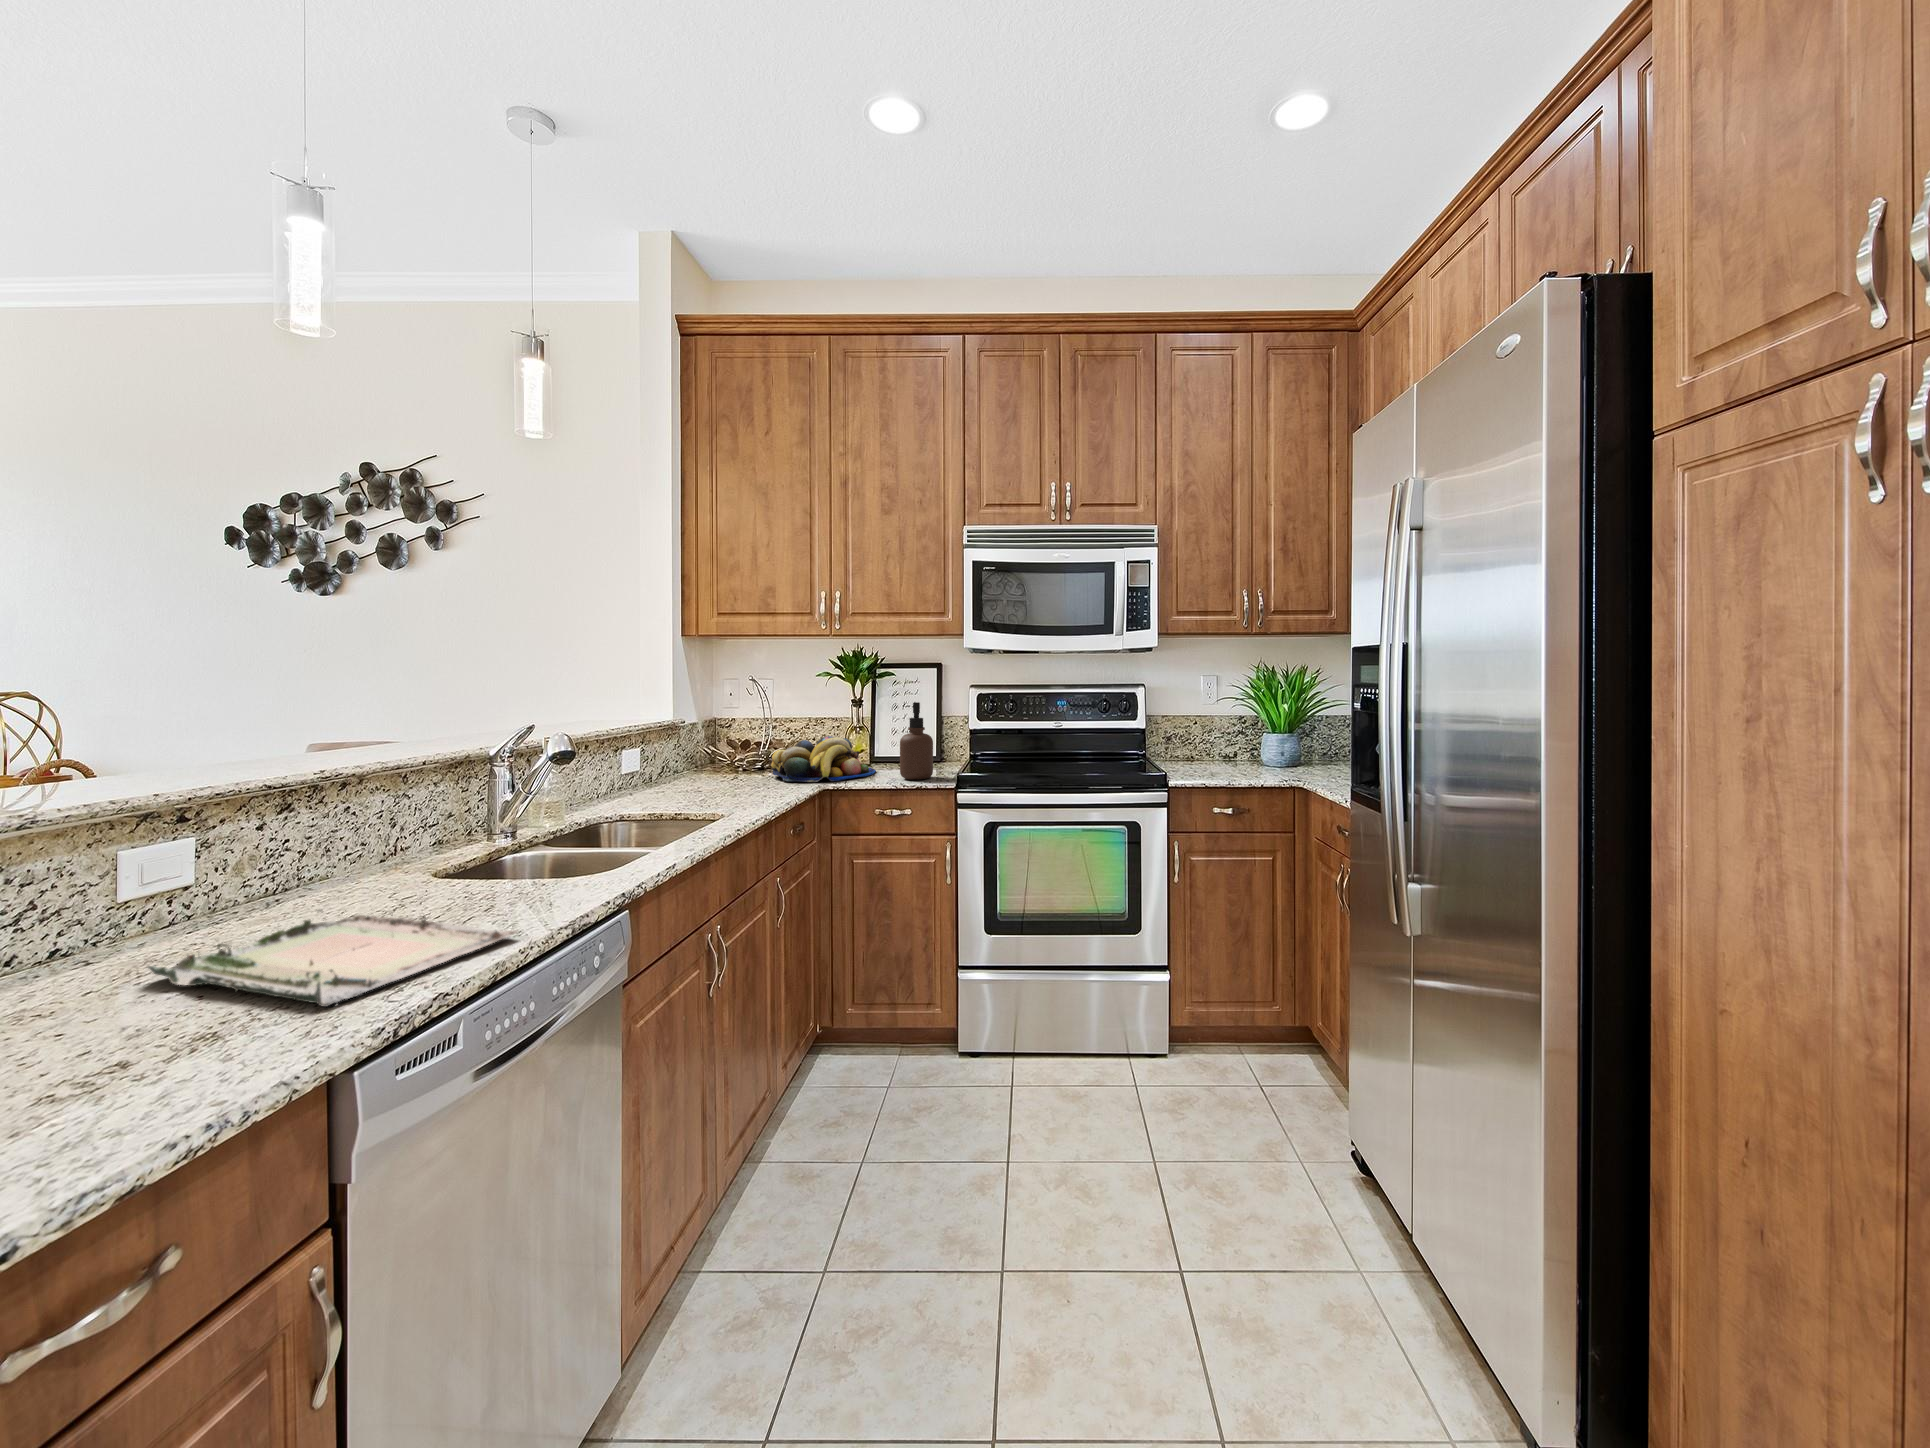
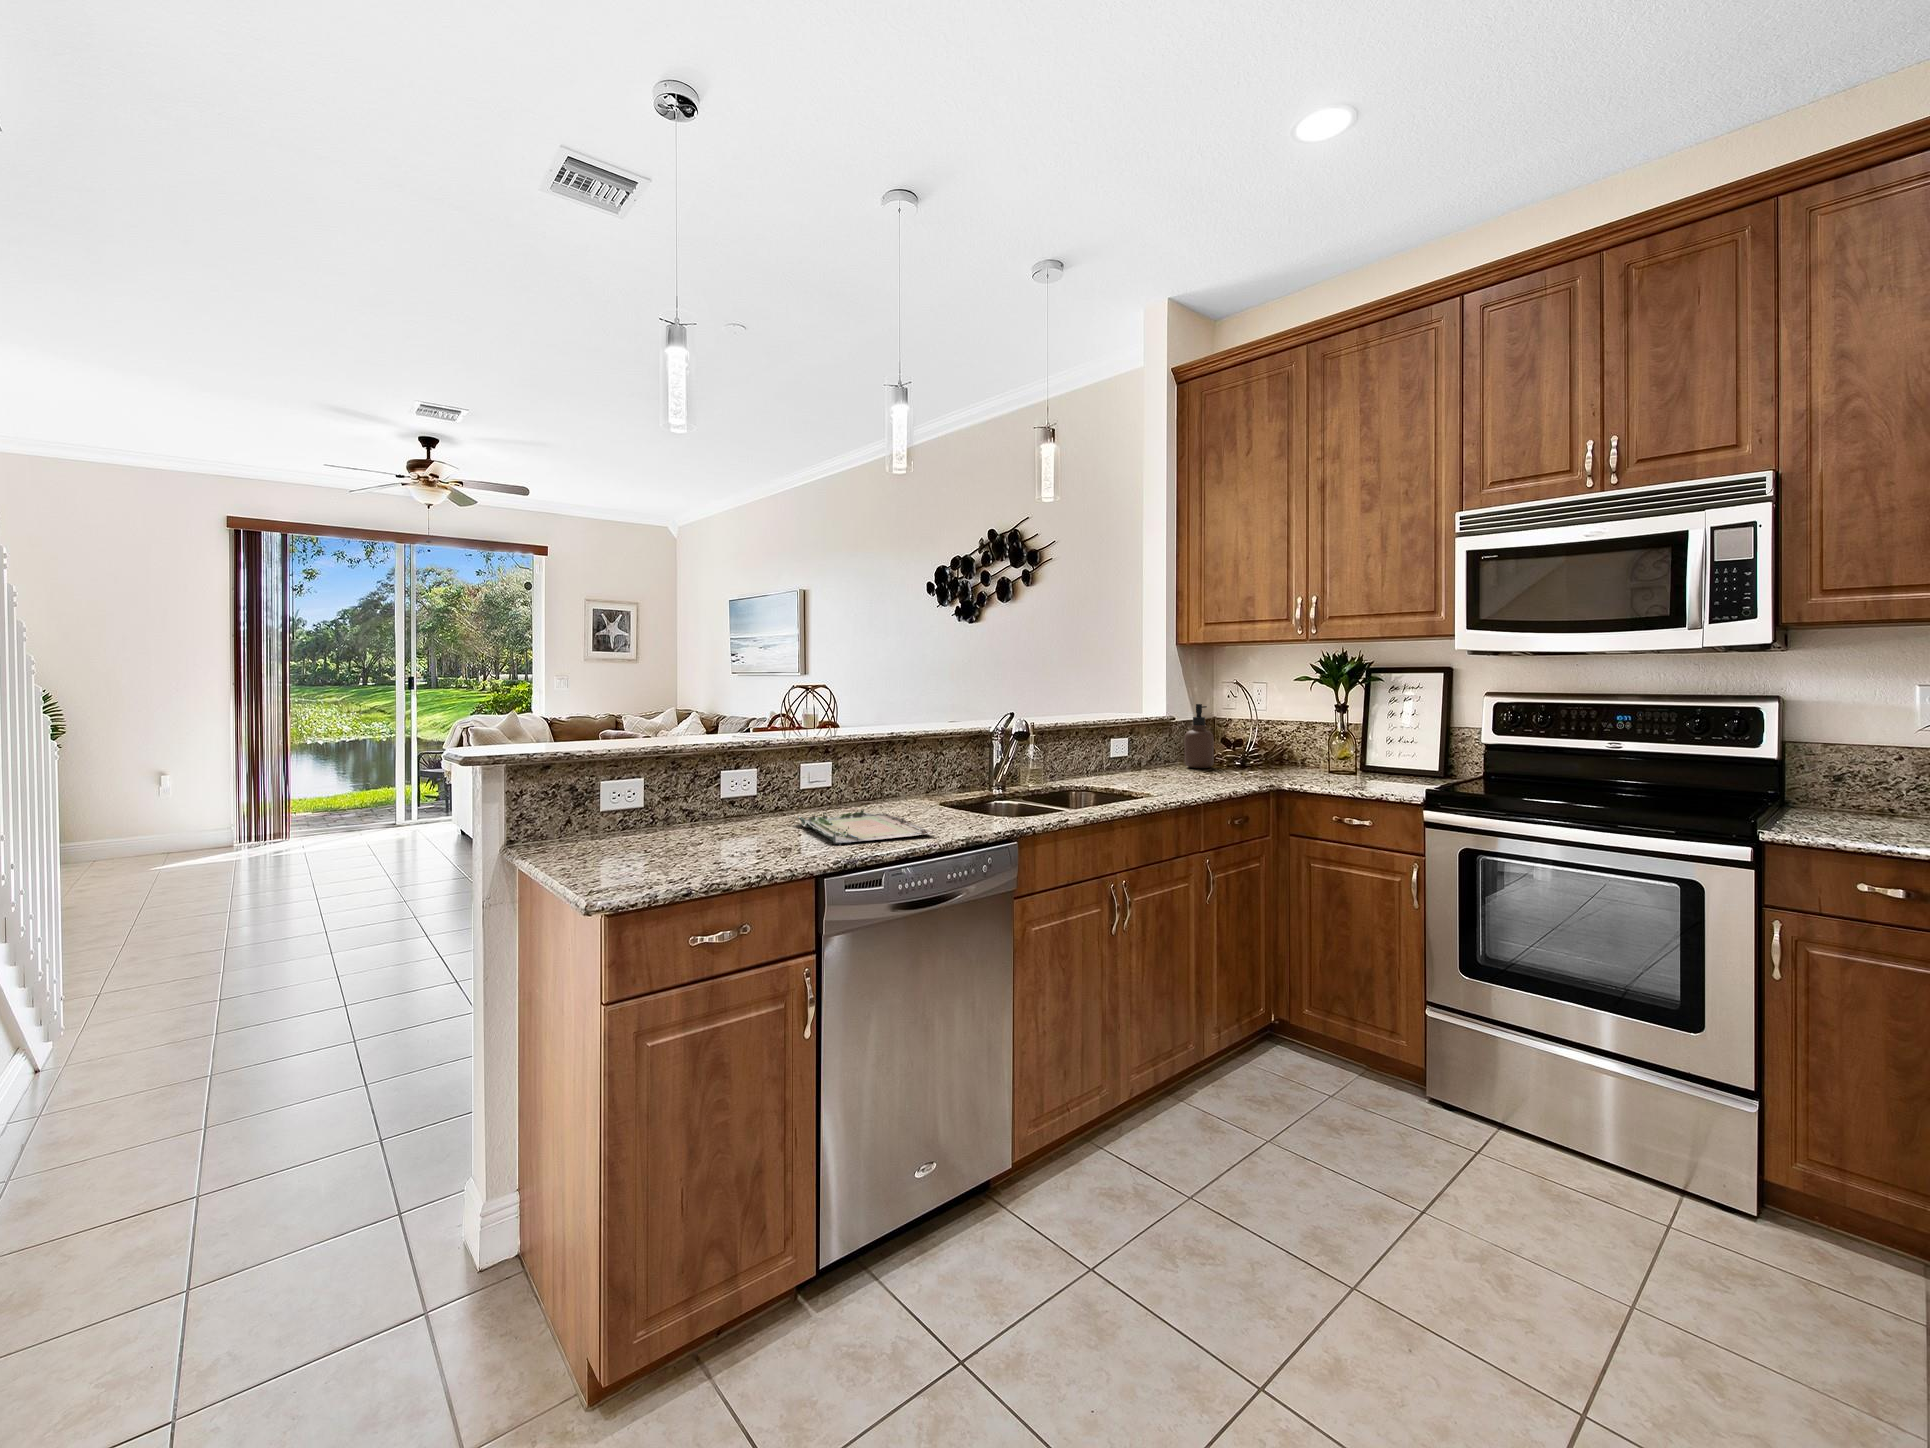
soap dispenser: present [900,702,933,780] -> present [1184,704,1214,768]
fruit bowl: present [771,736,876,782] -> none [1240,741,1349,784]

